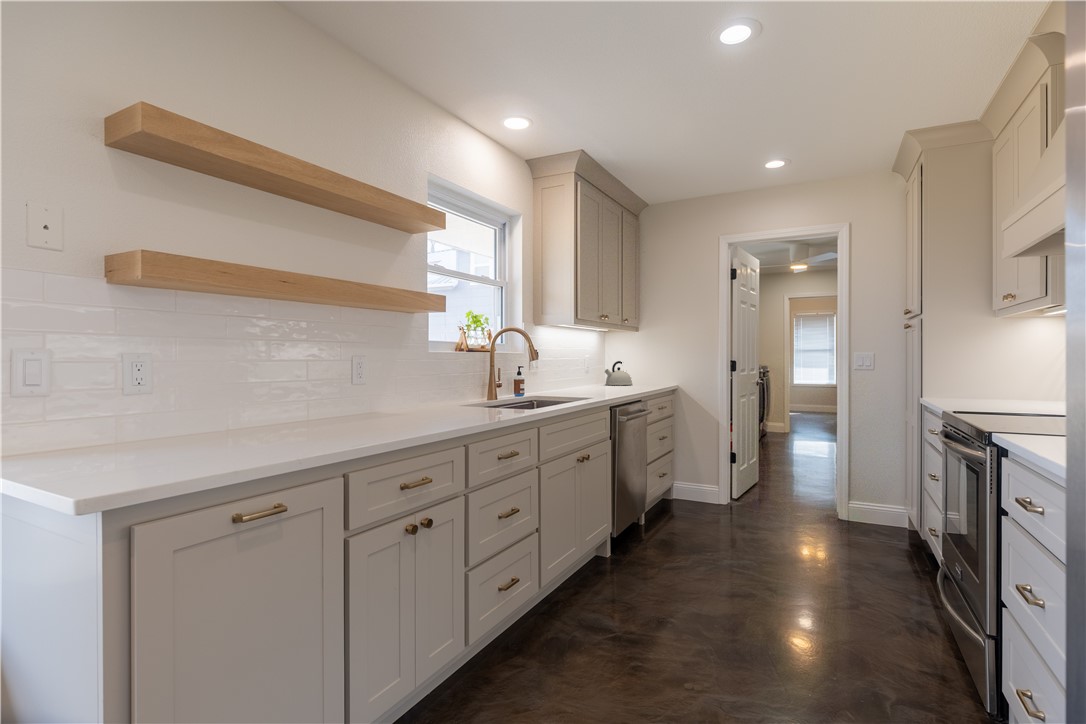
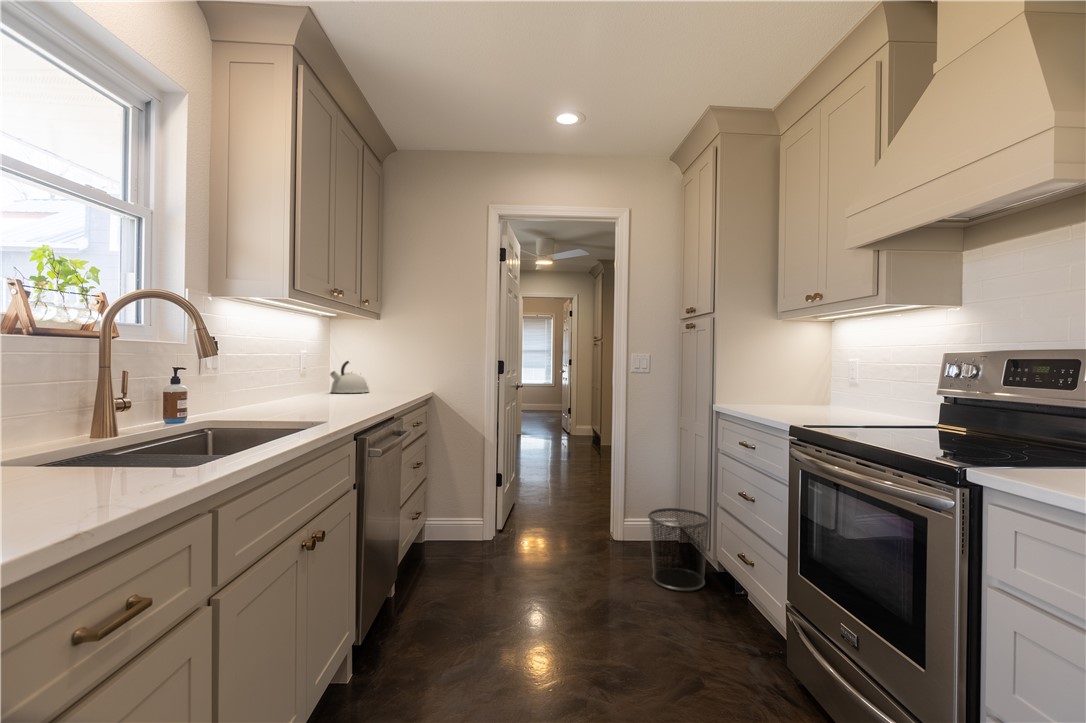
trash can: none [853,490,914,559] -> present [648,508,710,591]

